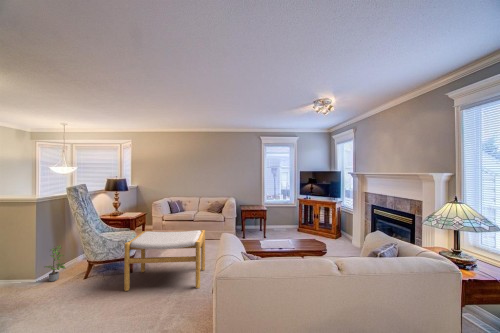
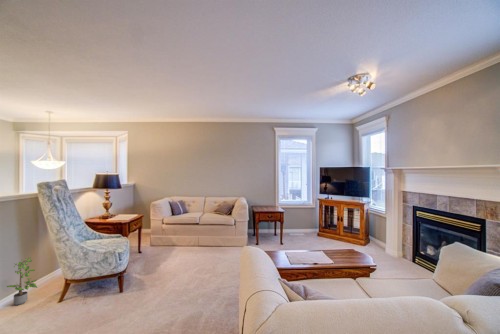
footstool: present [124,230,205,291] -> none [109,238,214,321]

